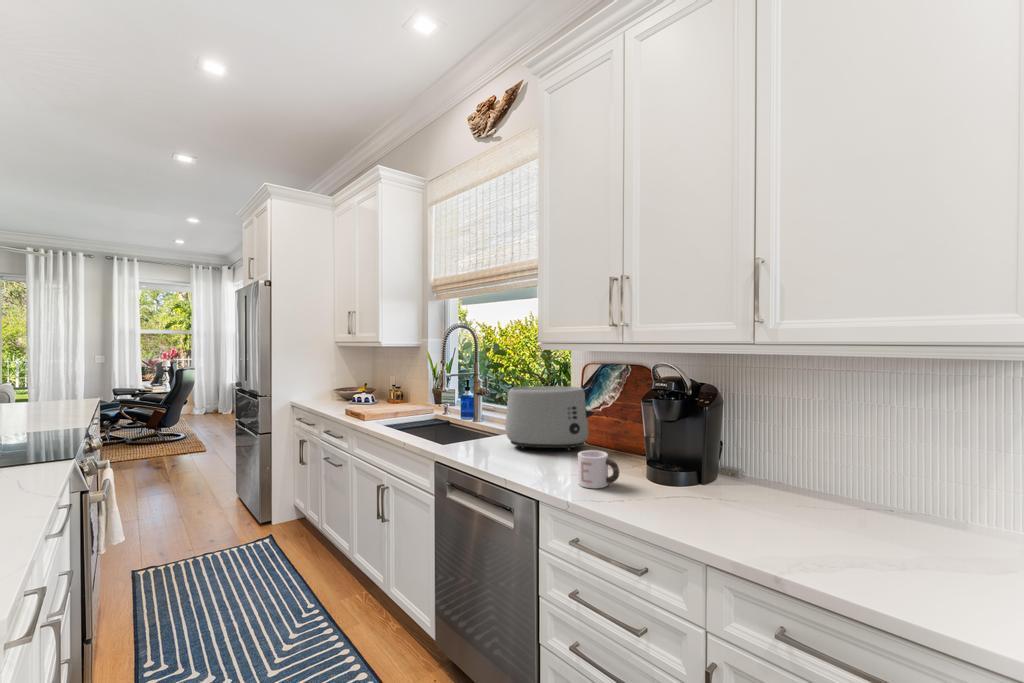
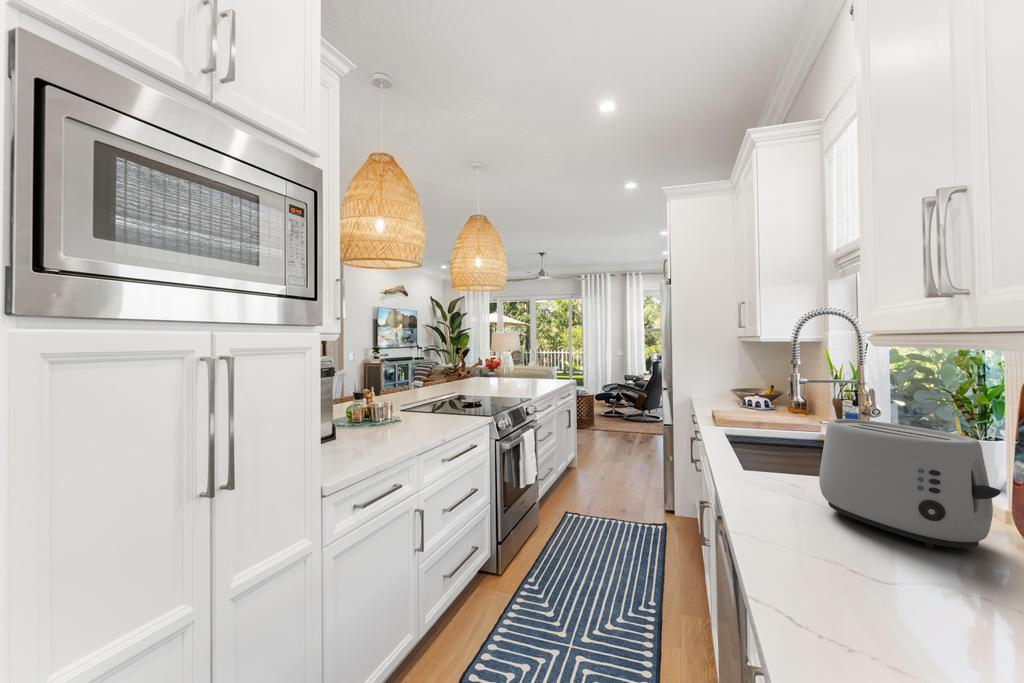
mug: present [578,450,619,488] -> none [828,546,906,629]

